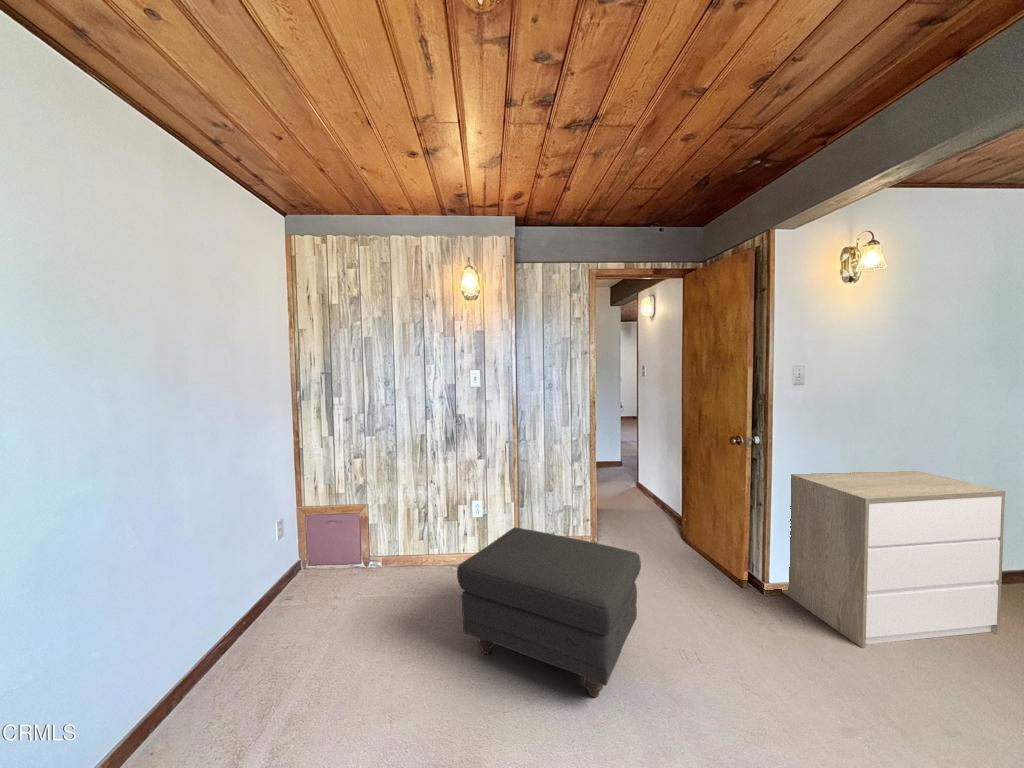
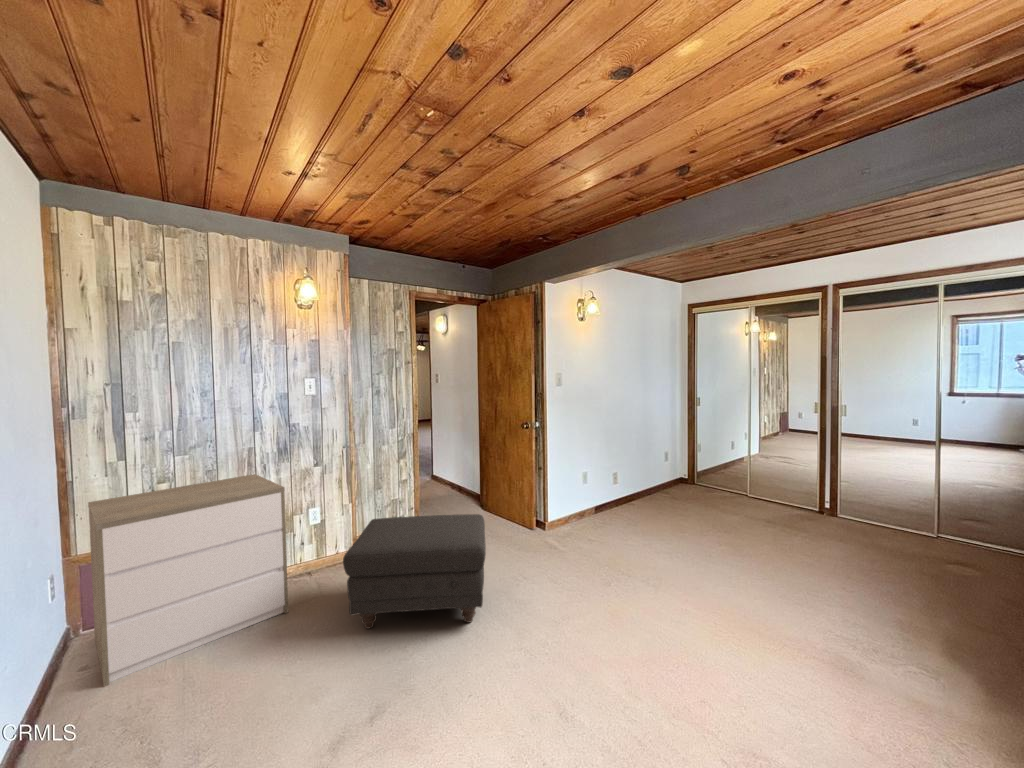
dresser: present [782,471,1005,648] -> present [88,474,288,687]

